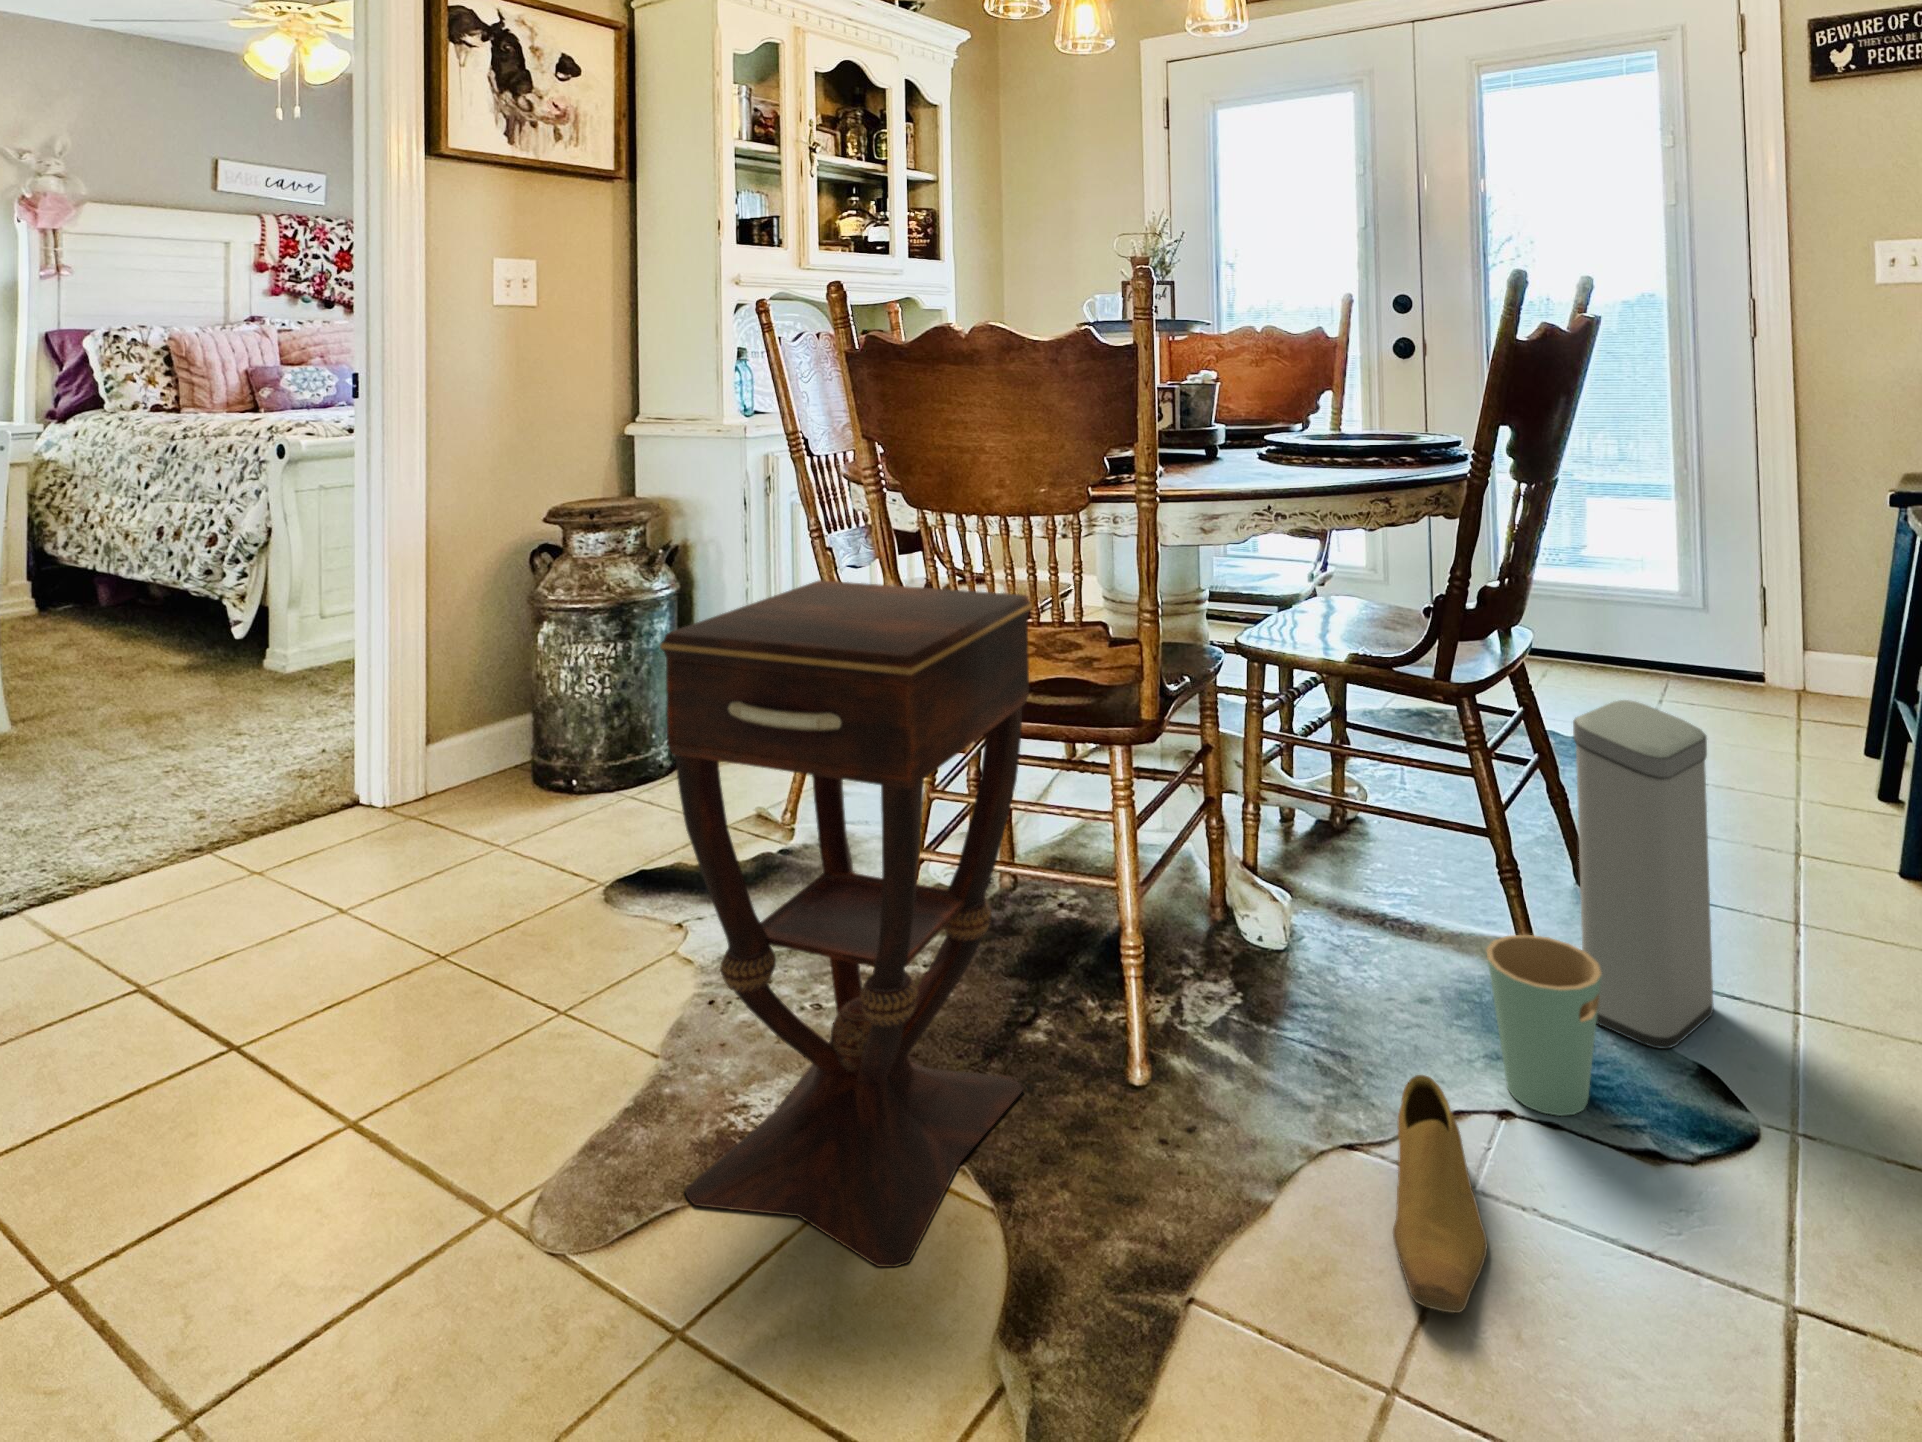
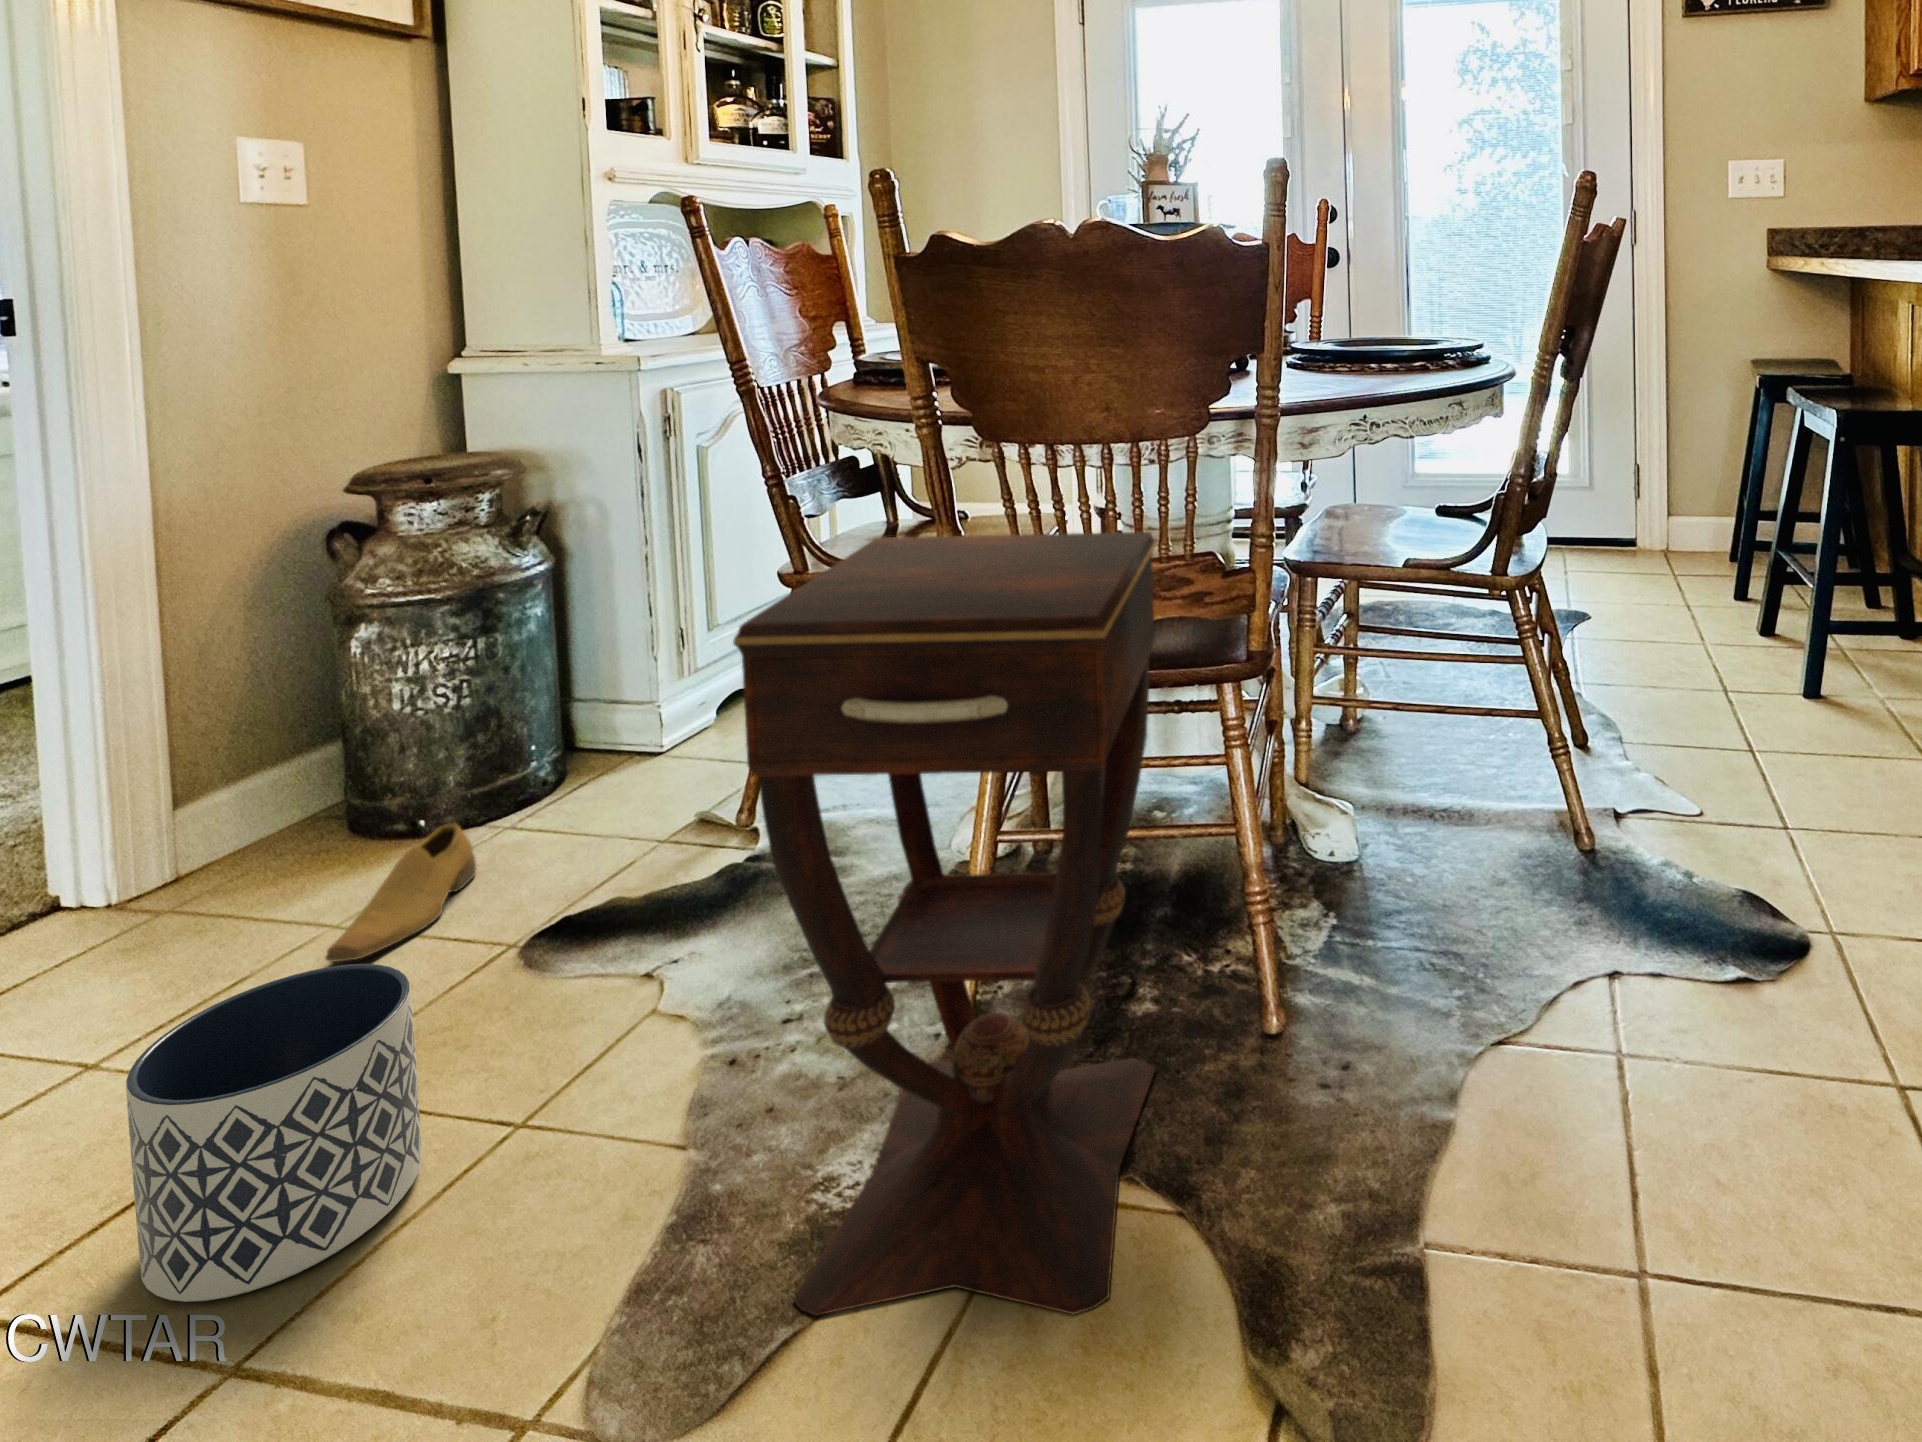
trash can: present [1487,700,1713,1116] -> none [1582,577,1729,964]
planter: none [322,862,496,1079] -> present [126,964,422,1302]
shoe: present [1393,1075,1487,1313] -> present [326,823,476,962]

